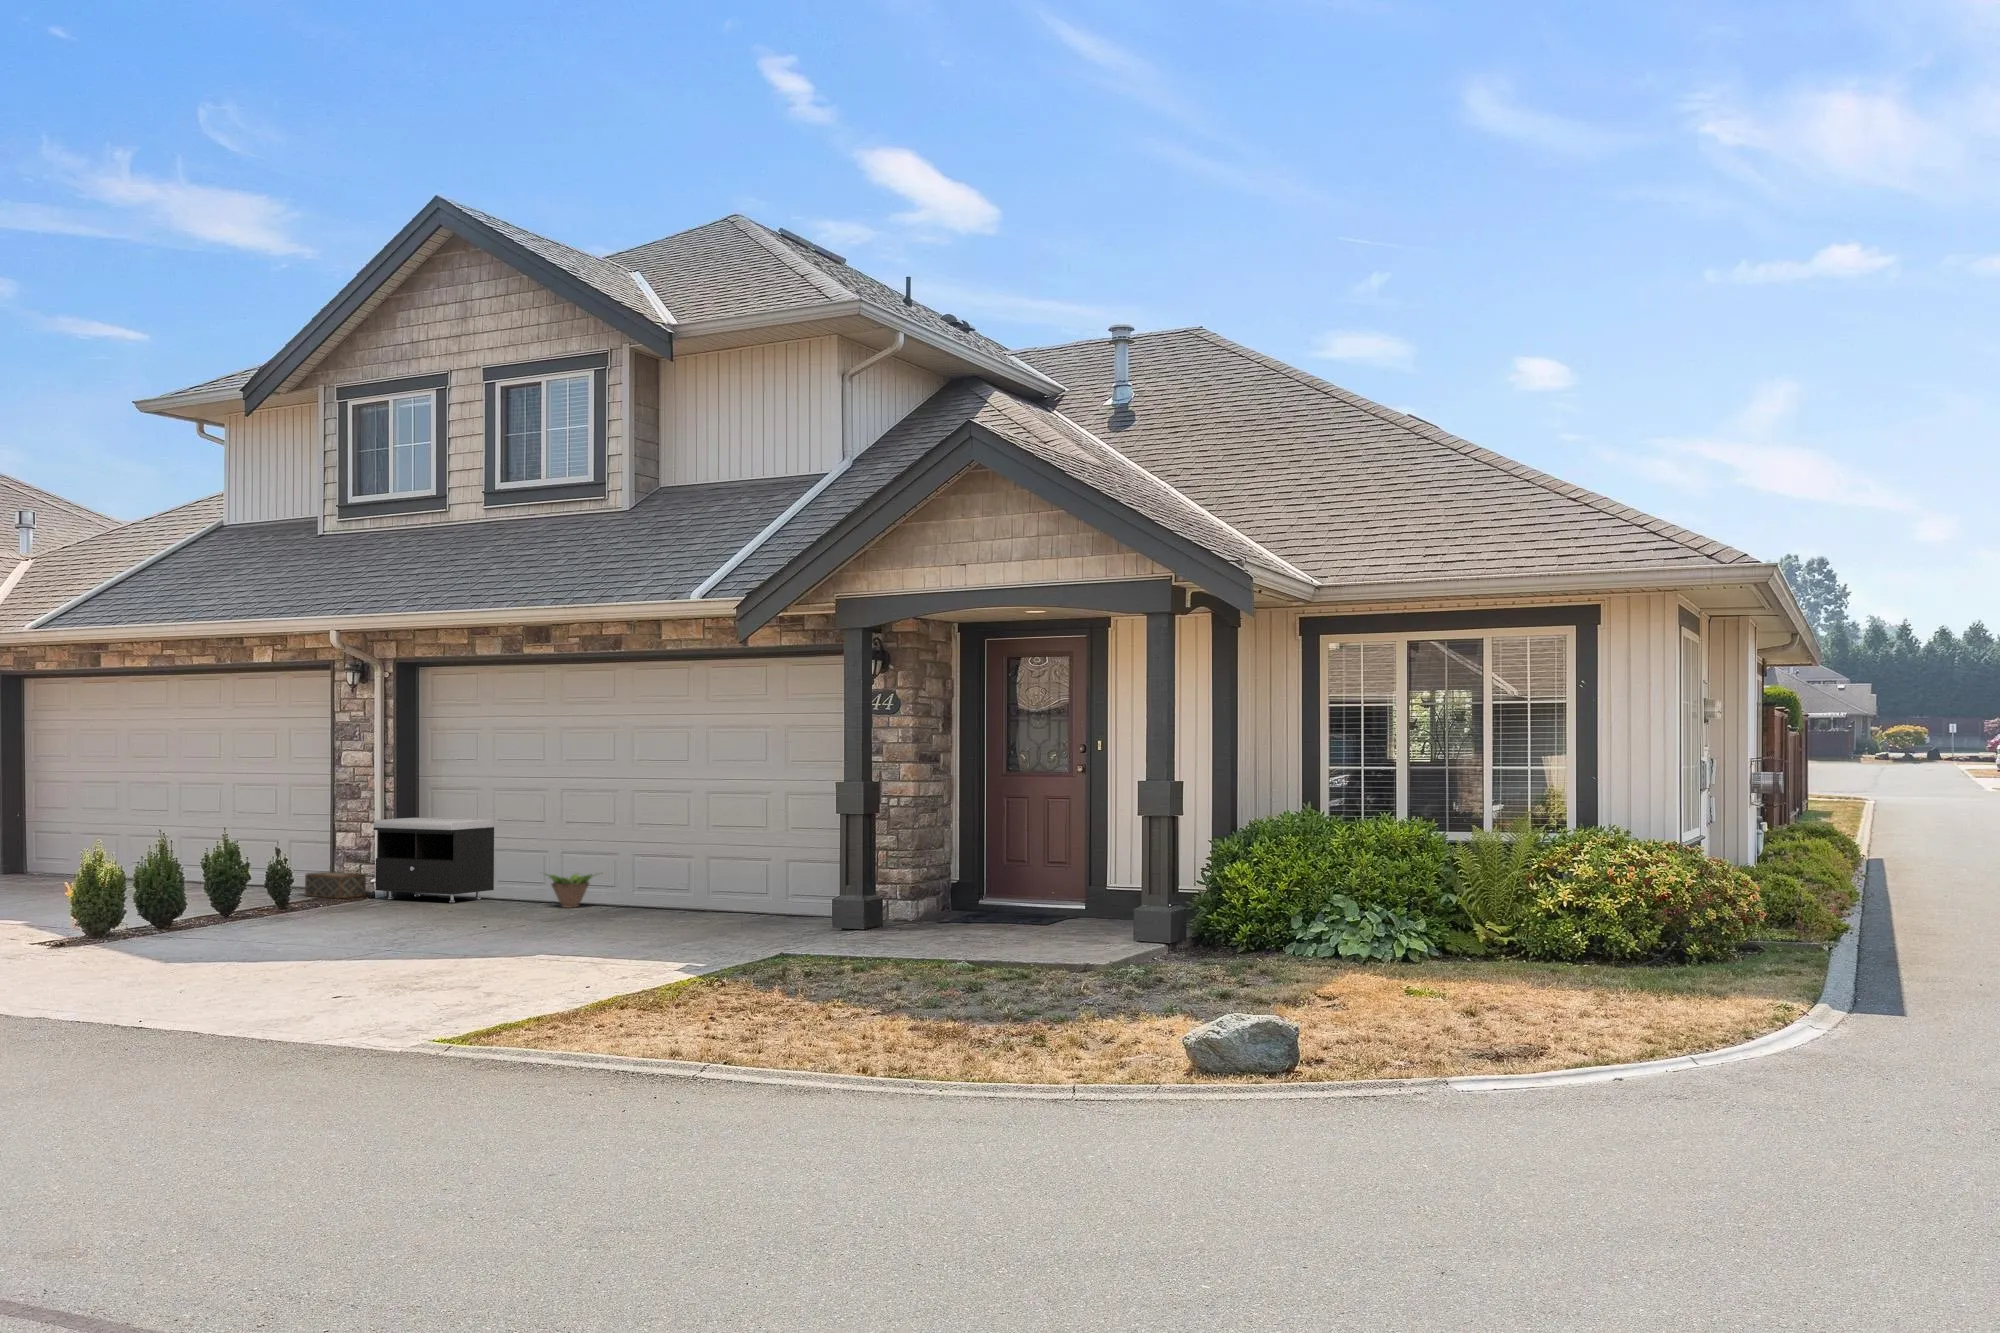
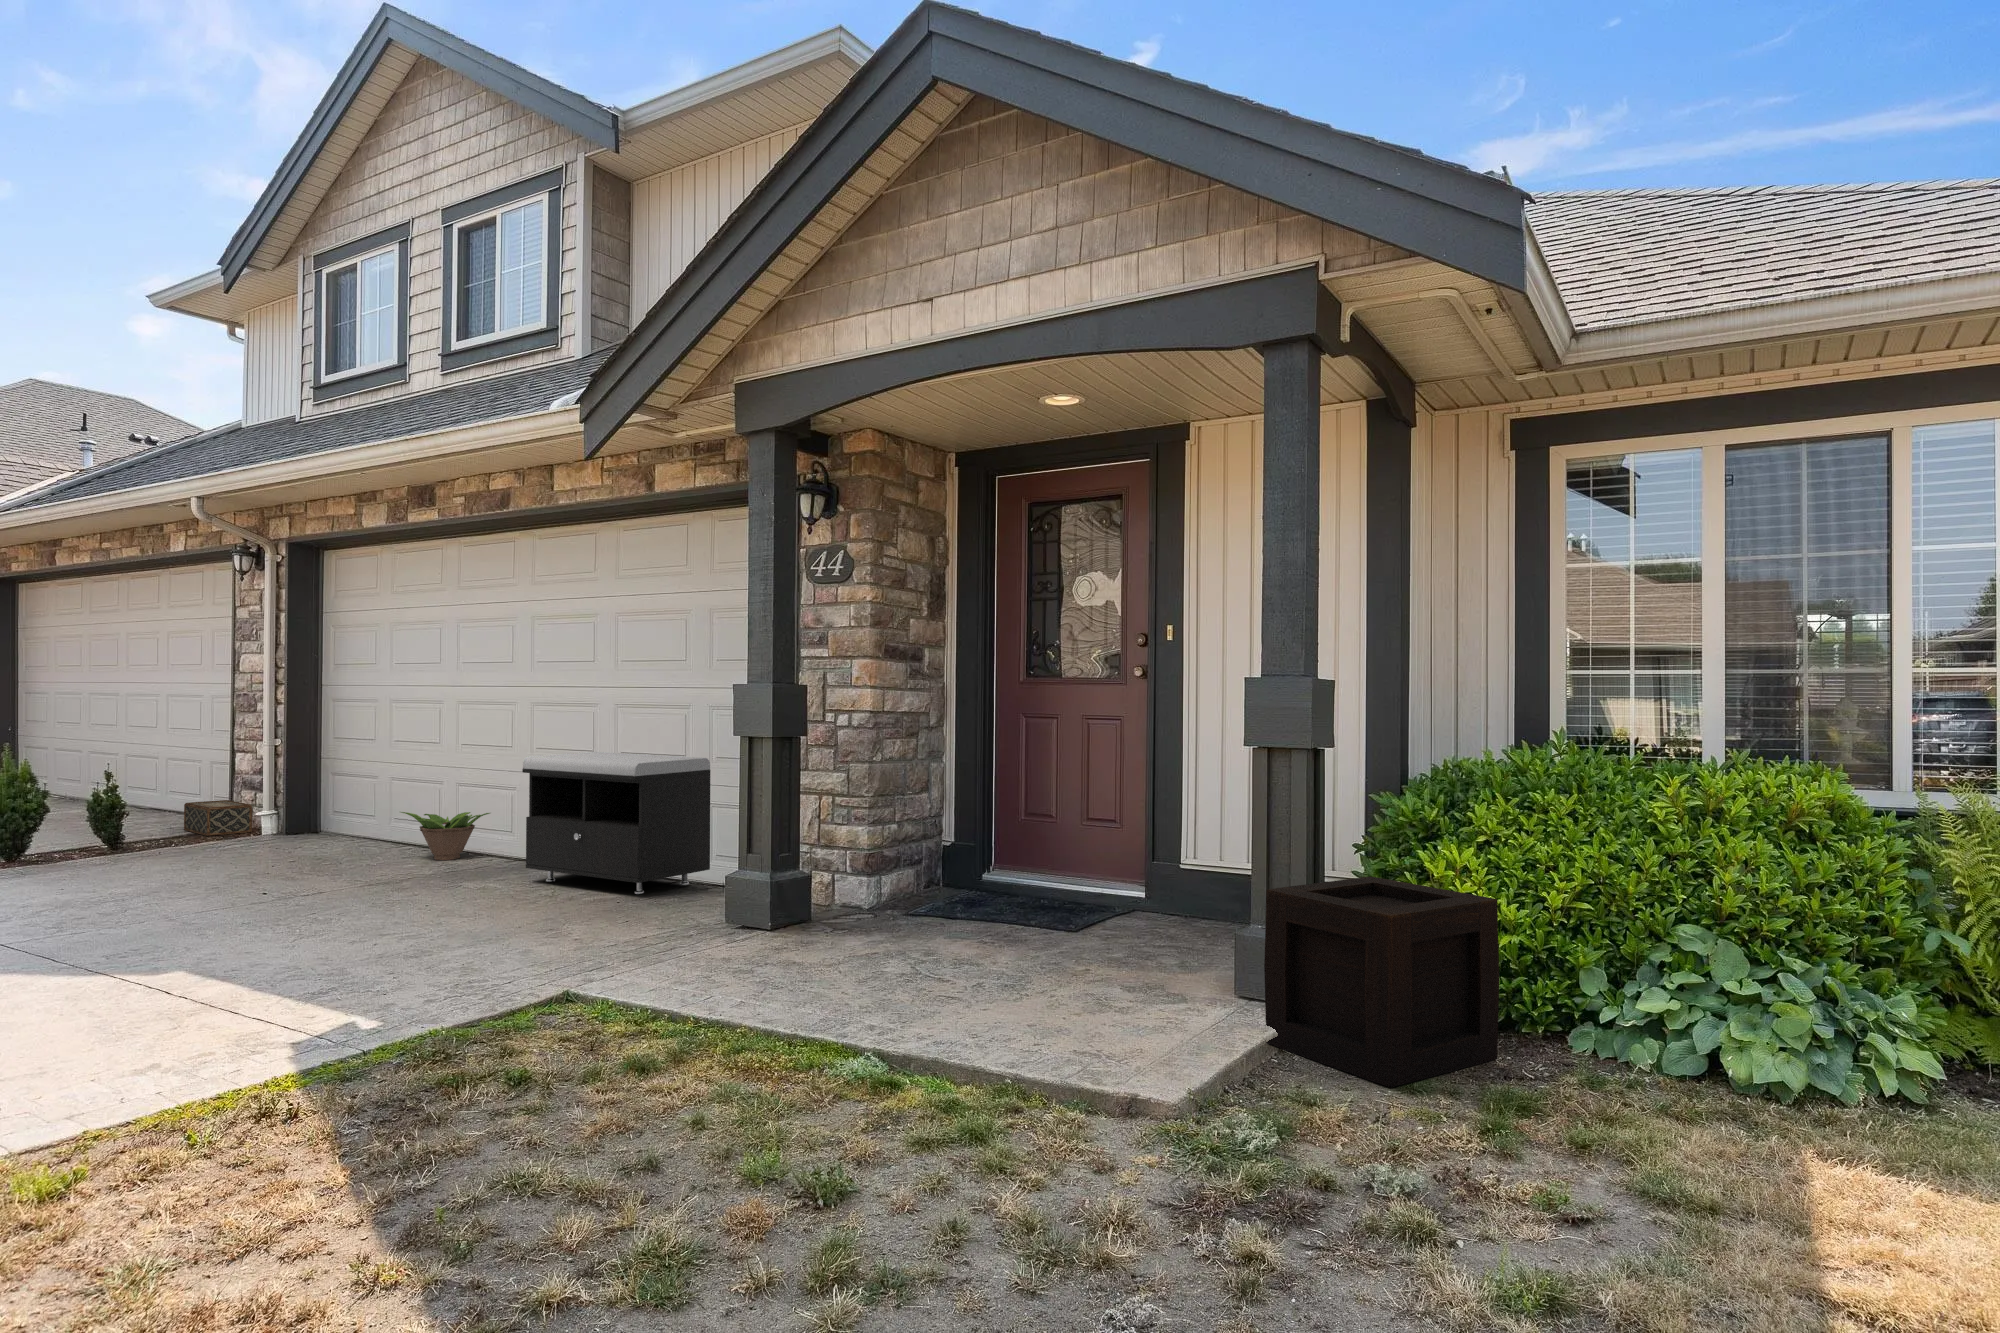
storage bench: present [374,818,494,902] -> present [522,752,711,894]
wooden crate: none [1145,878,1250,961] -> present [1264,877,1499,1087]

